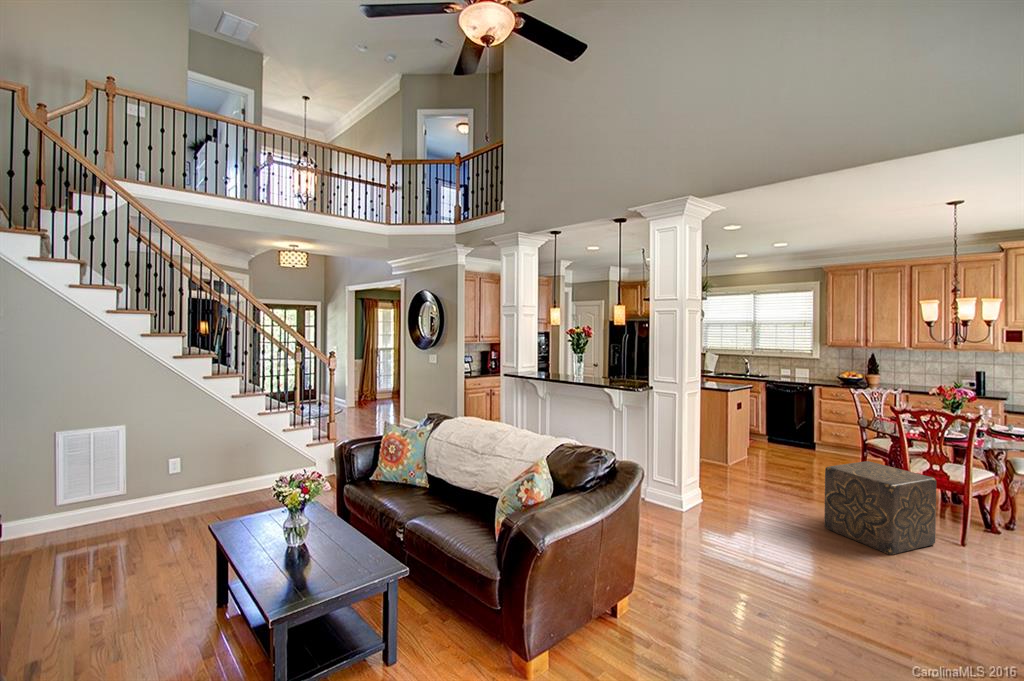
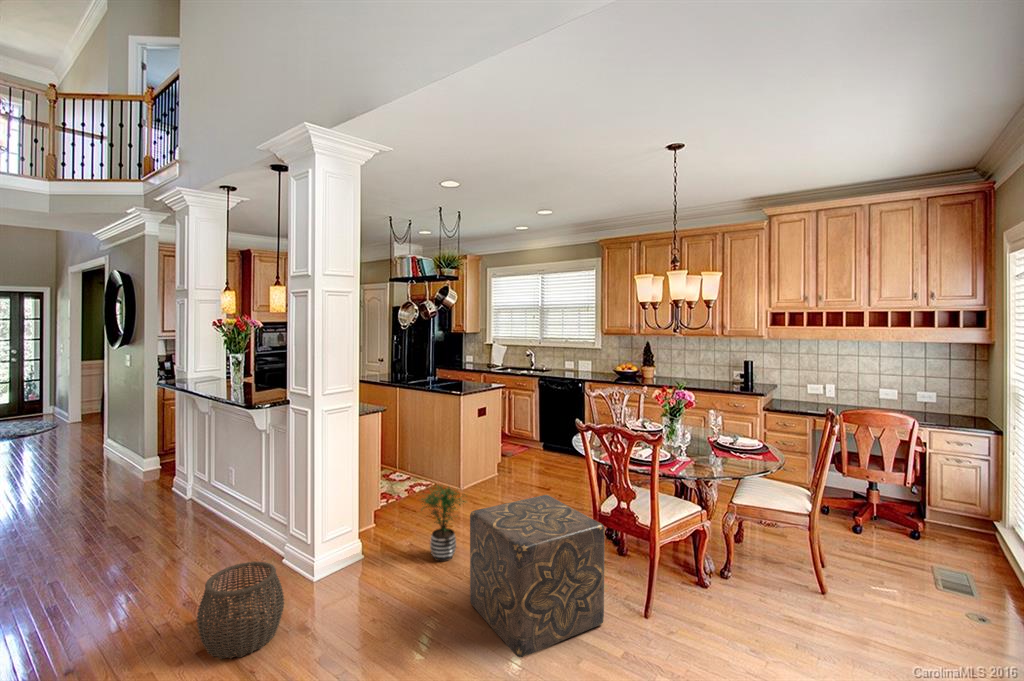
potted plant: none [751,453,792,506] -> present [421,486,465,561]
woven basket: none [672,489,720,540] -> present [197,562,284,659]

